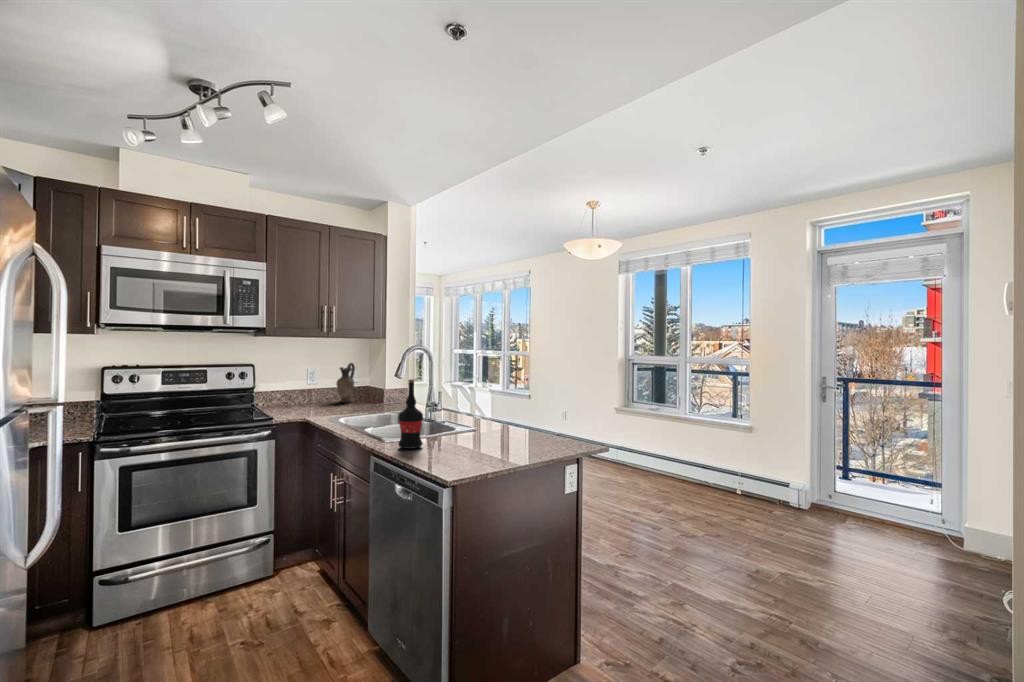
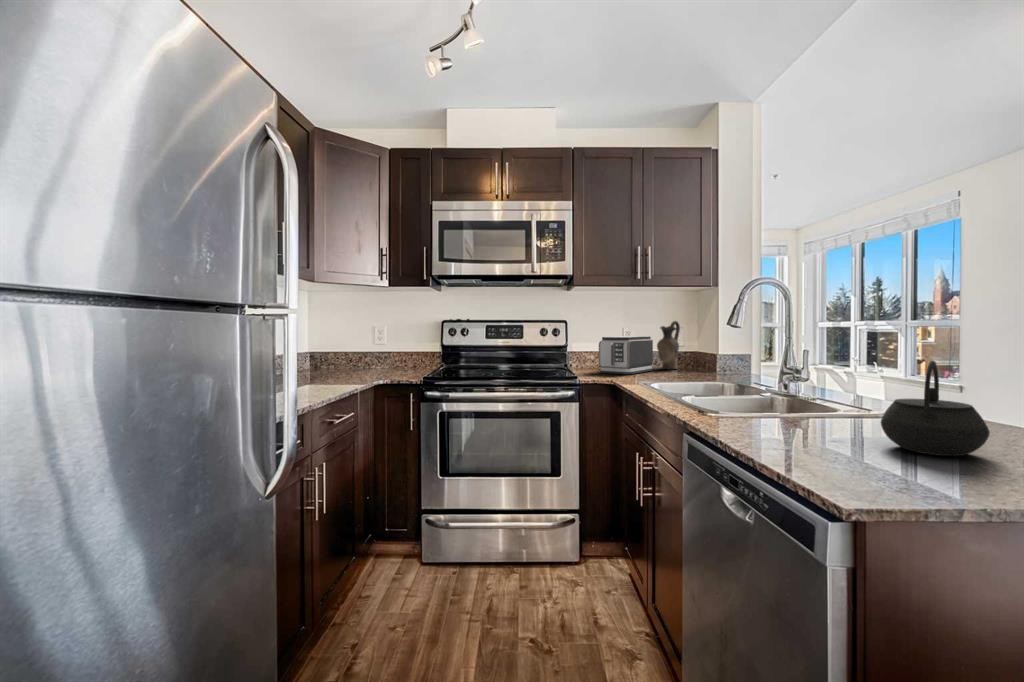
toaster: none [288,377,334,411] -> present [599,336,653,374]
wine bottle: present [398,379,423,449] -> none [729,307,777,429]
kettle: none [467,408,503,451] -> present [881,361,990,456]

